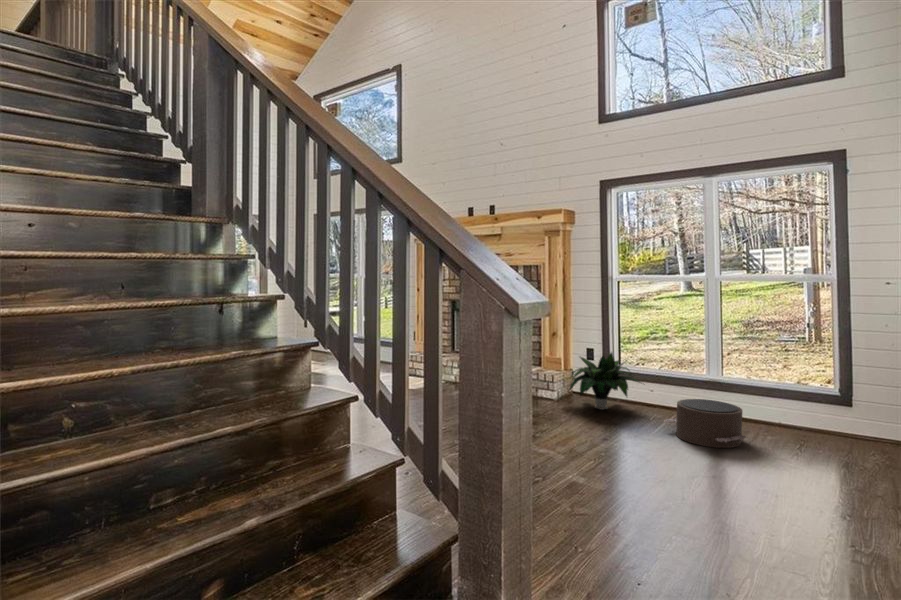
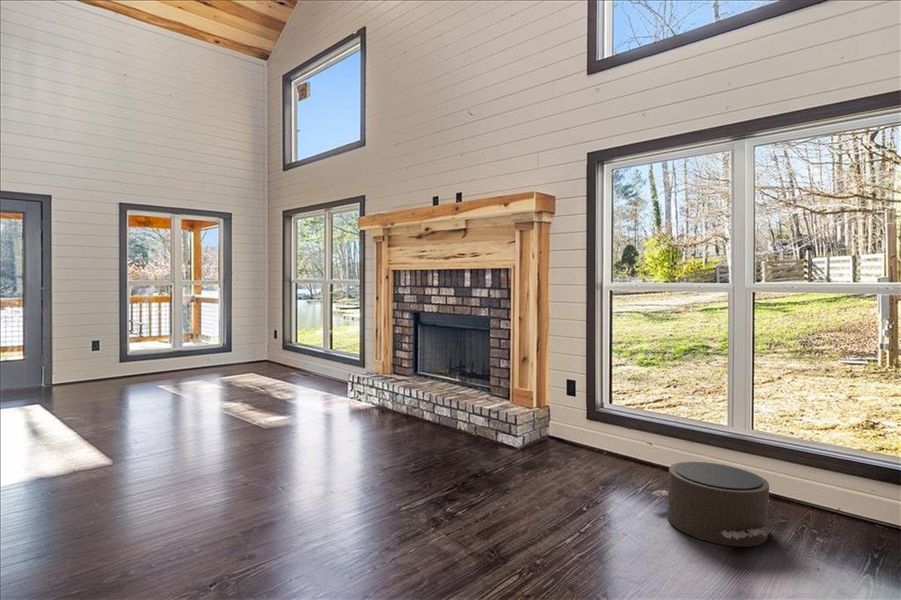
potted plant: present [569,352,641,410] -> none [530,385,638,467]

